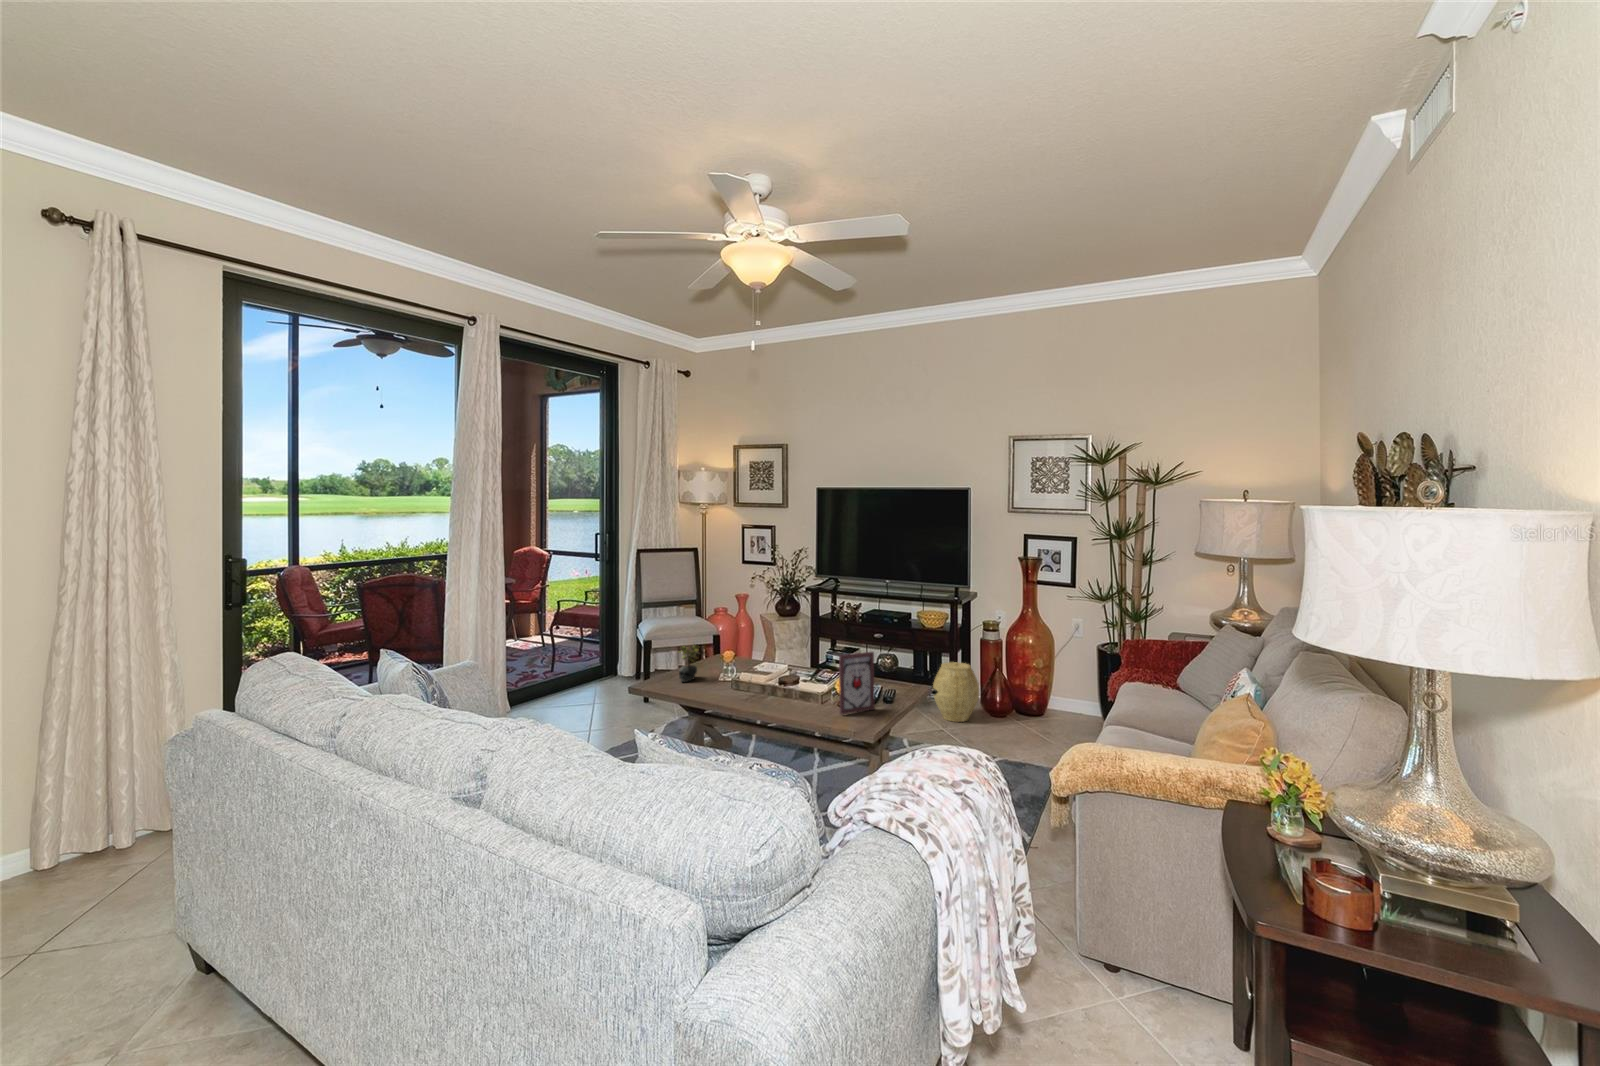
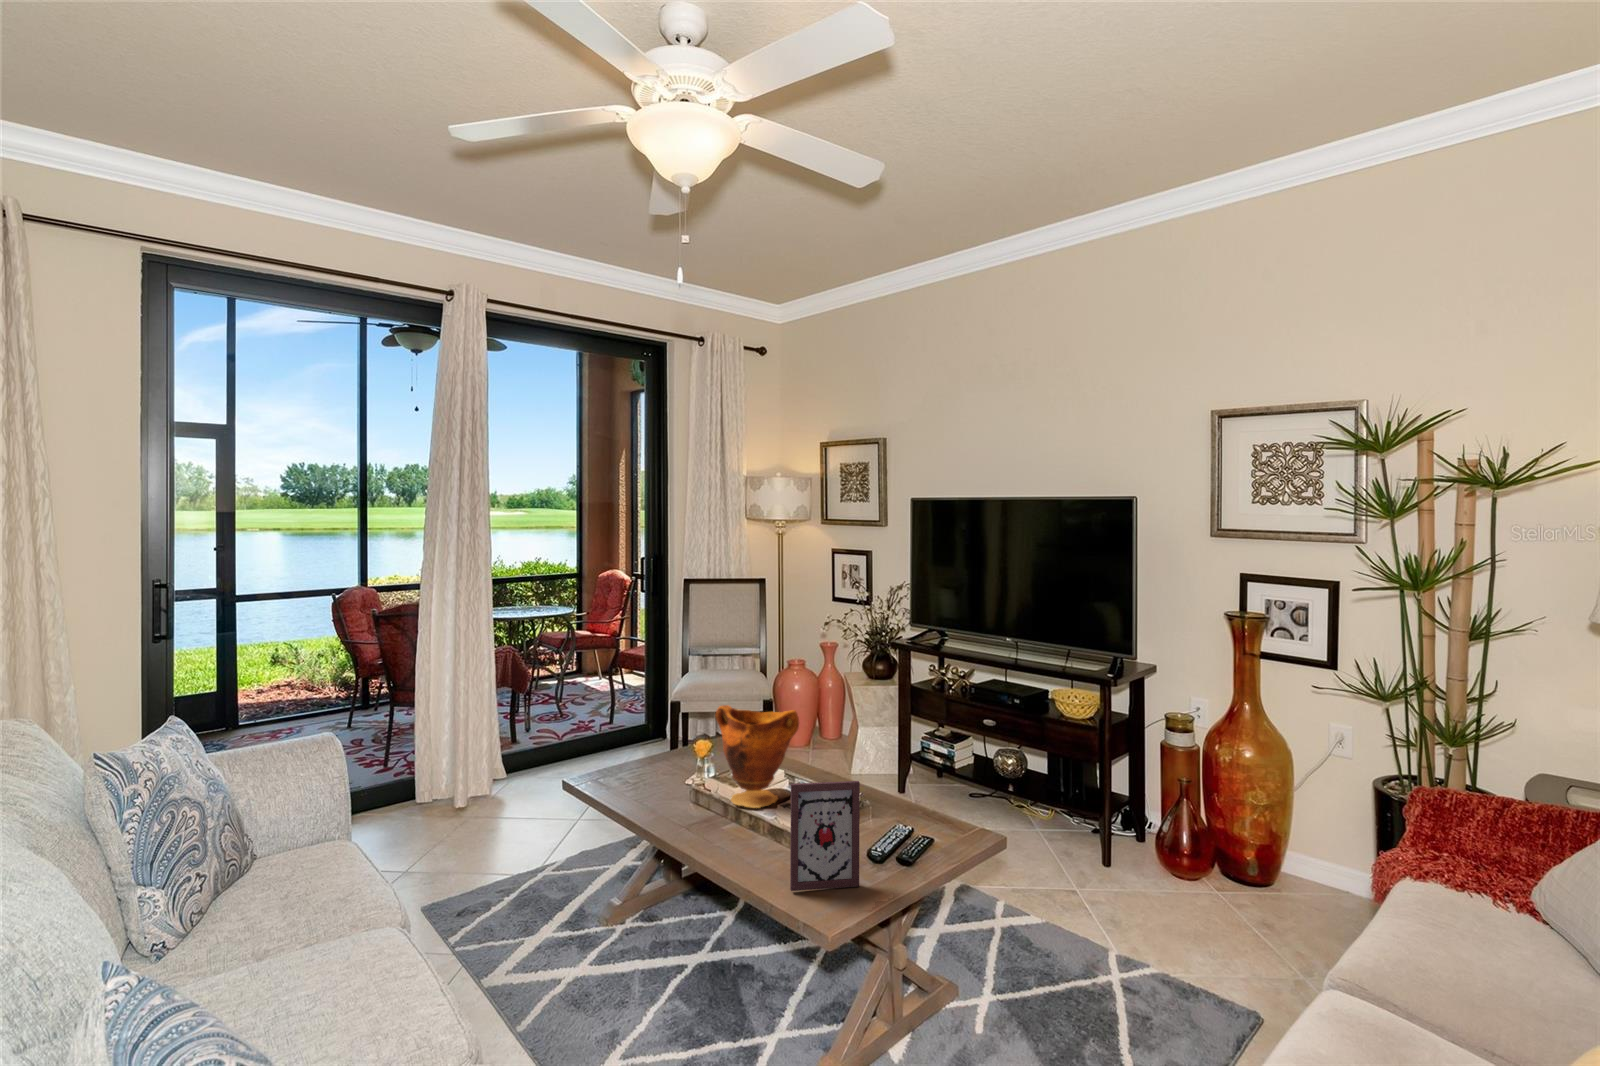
vase: none [752,623,806,684] -> present [715,705,799,808]
succulent plant: present [679,644,700,682] -> none [612,726,650,787]
woven basket: present [933,662,980,722] -> none [1064,779,1143,883]

